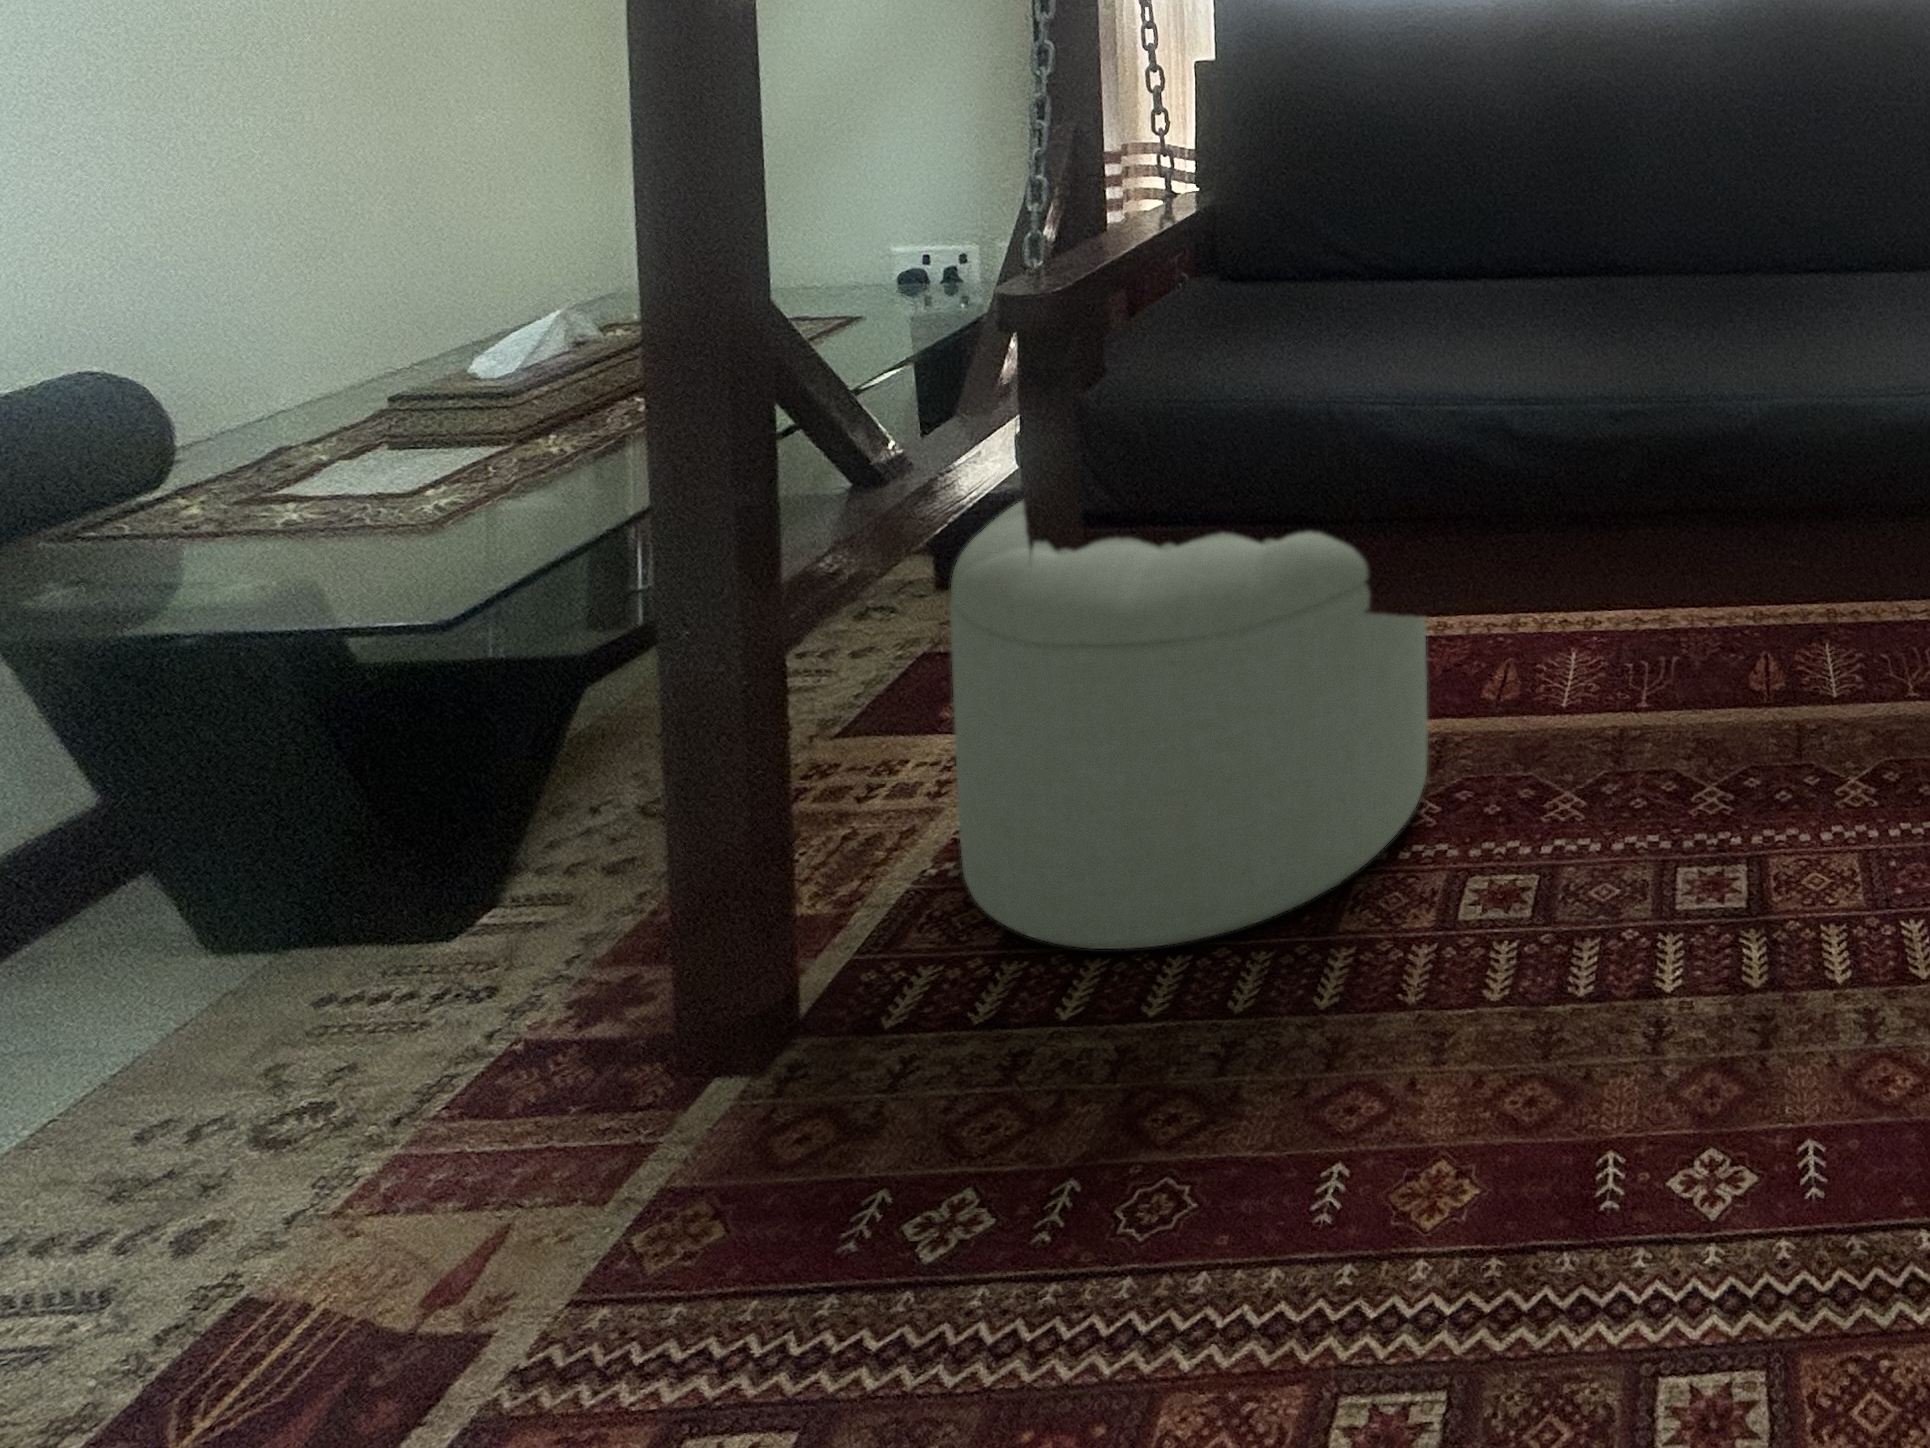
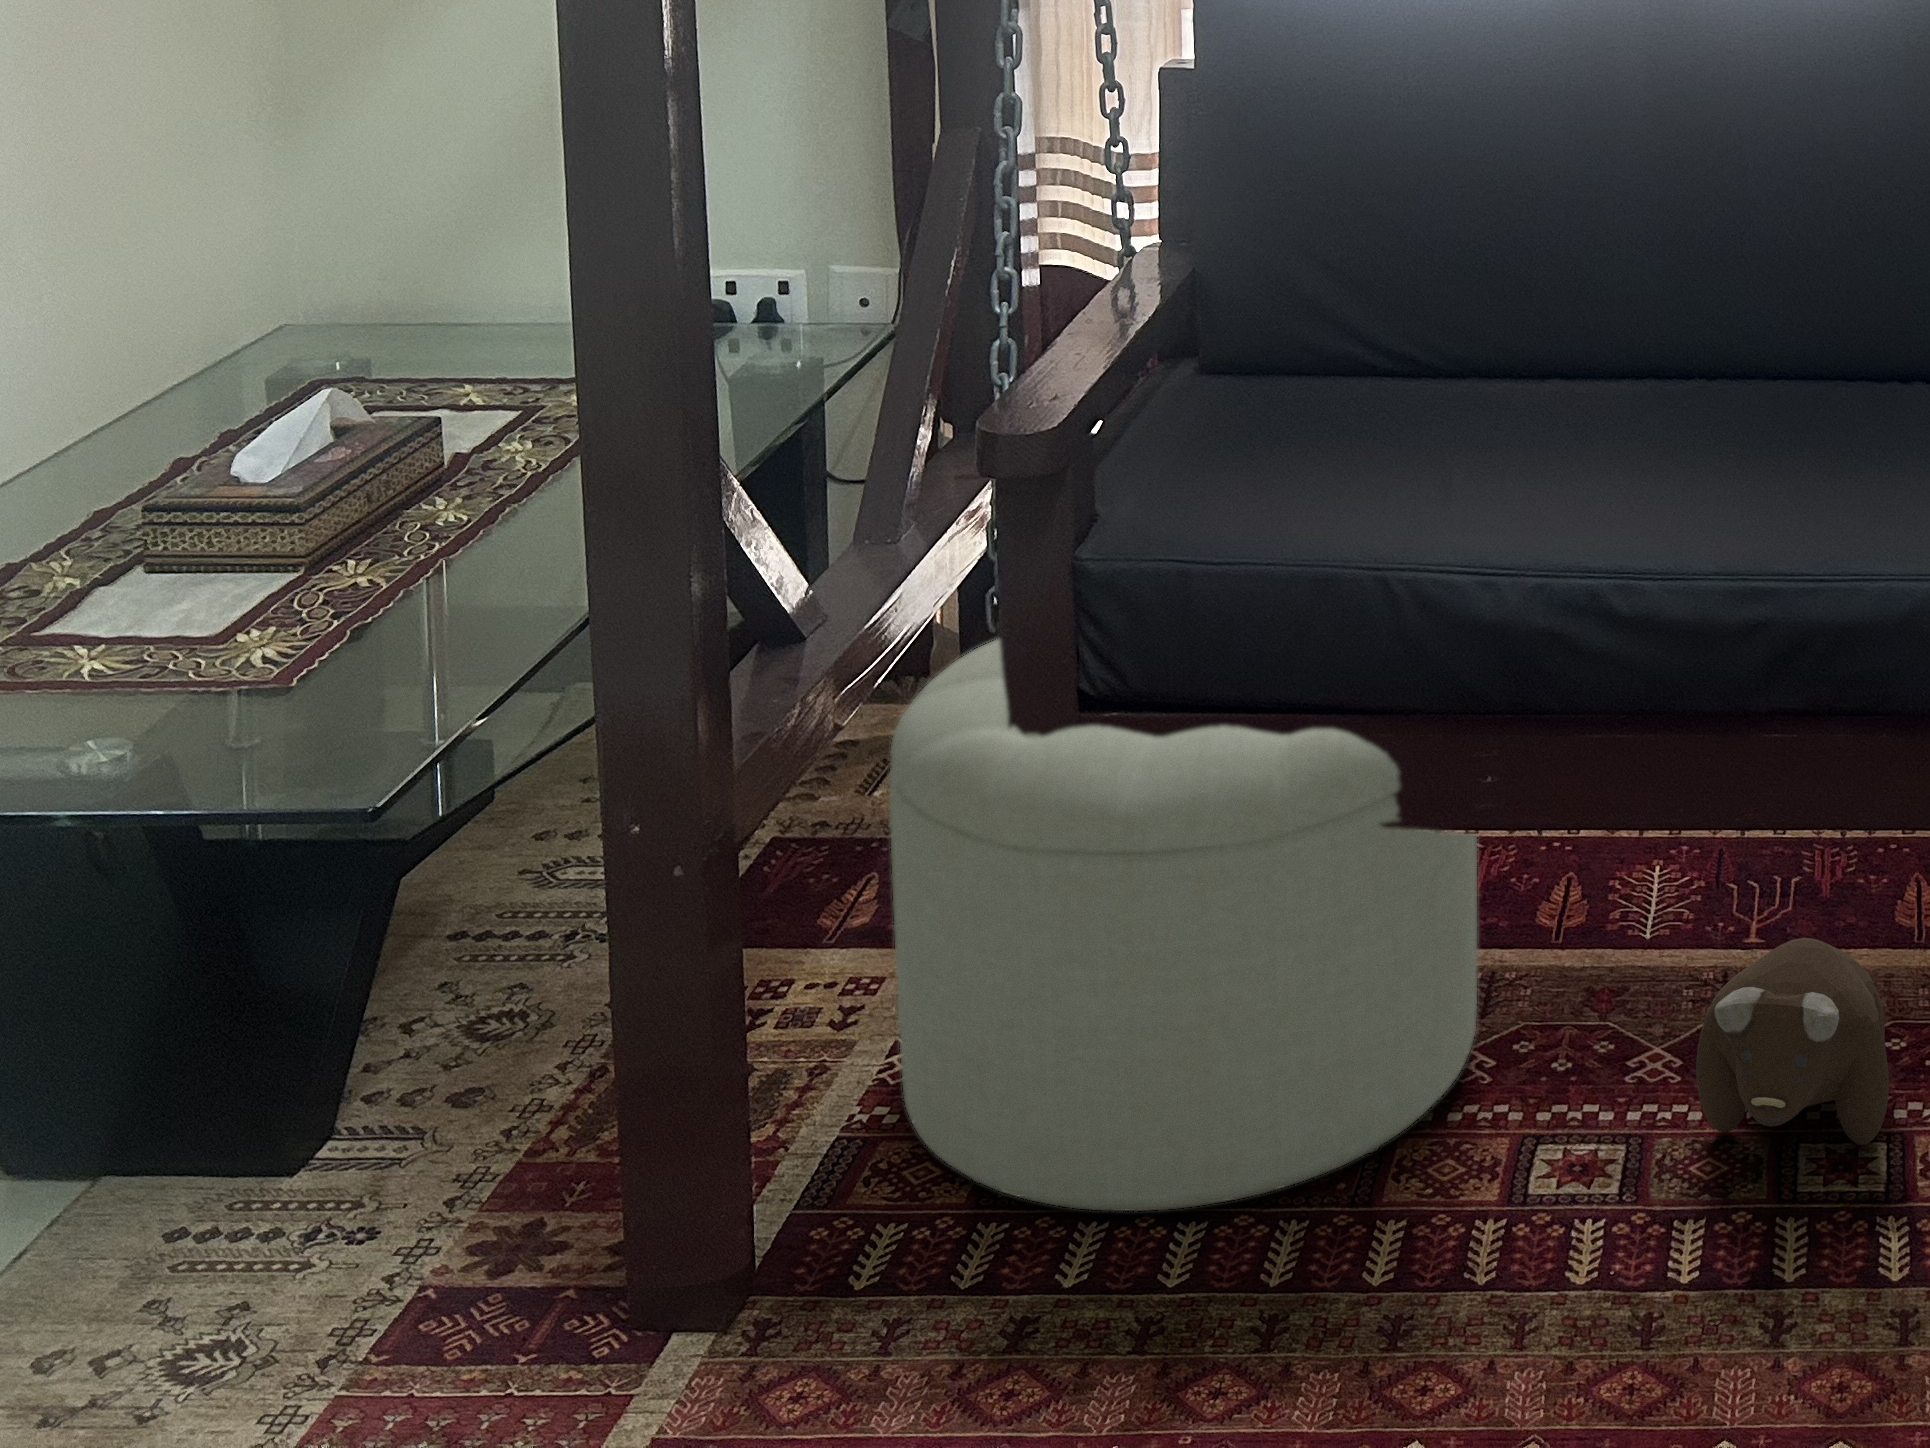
plush toy: none [1595,696,1747,864] -> present [1696,938,1889,1145]

